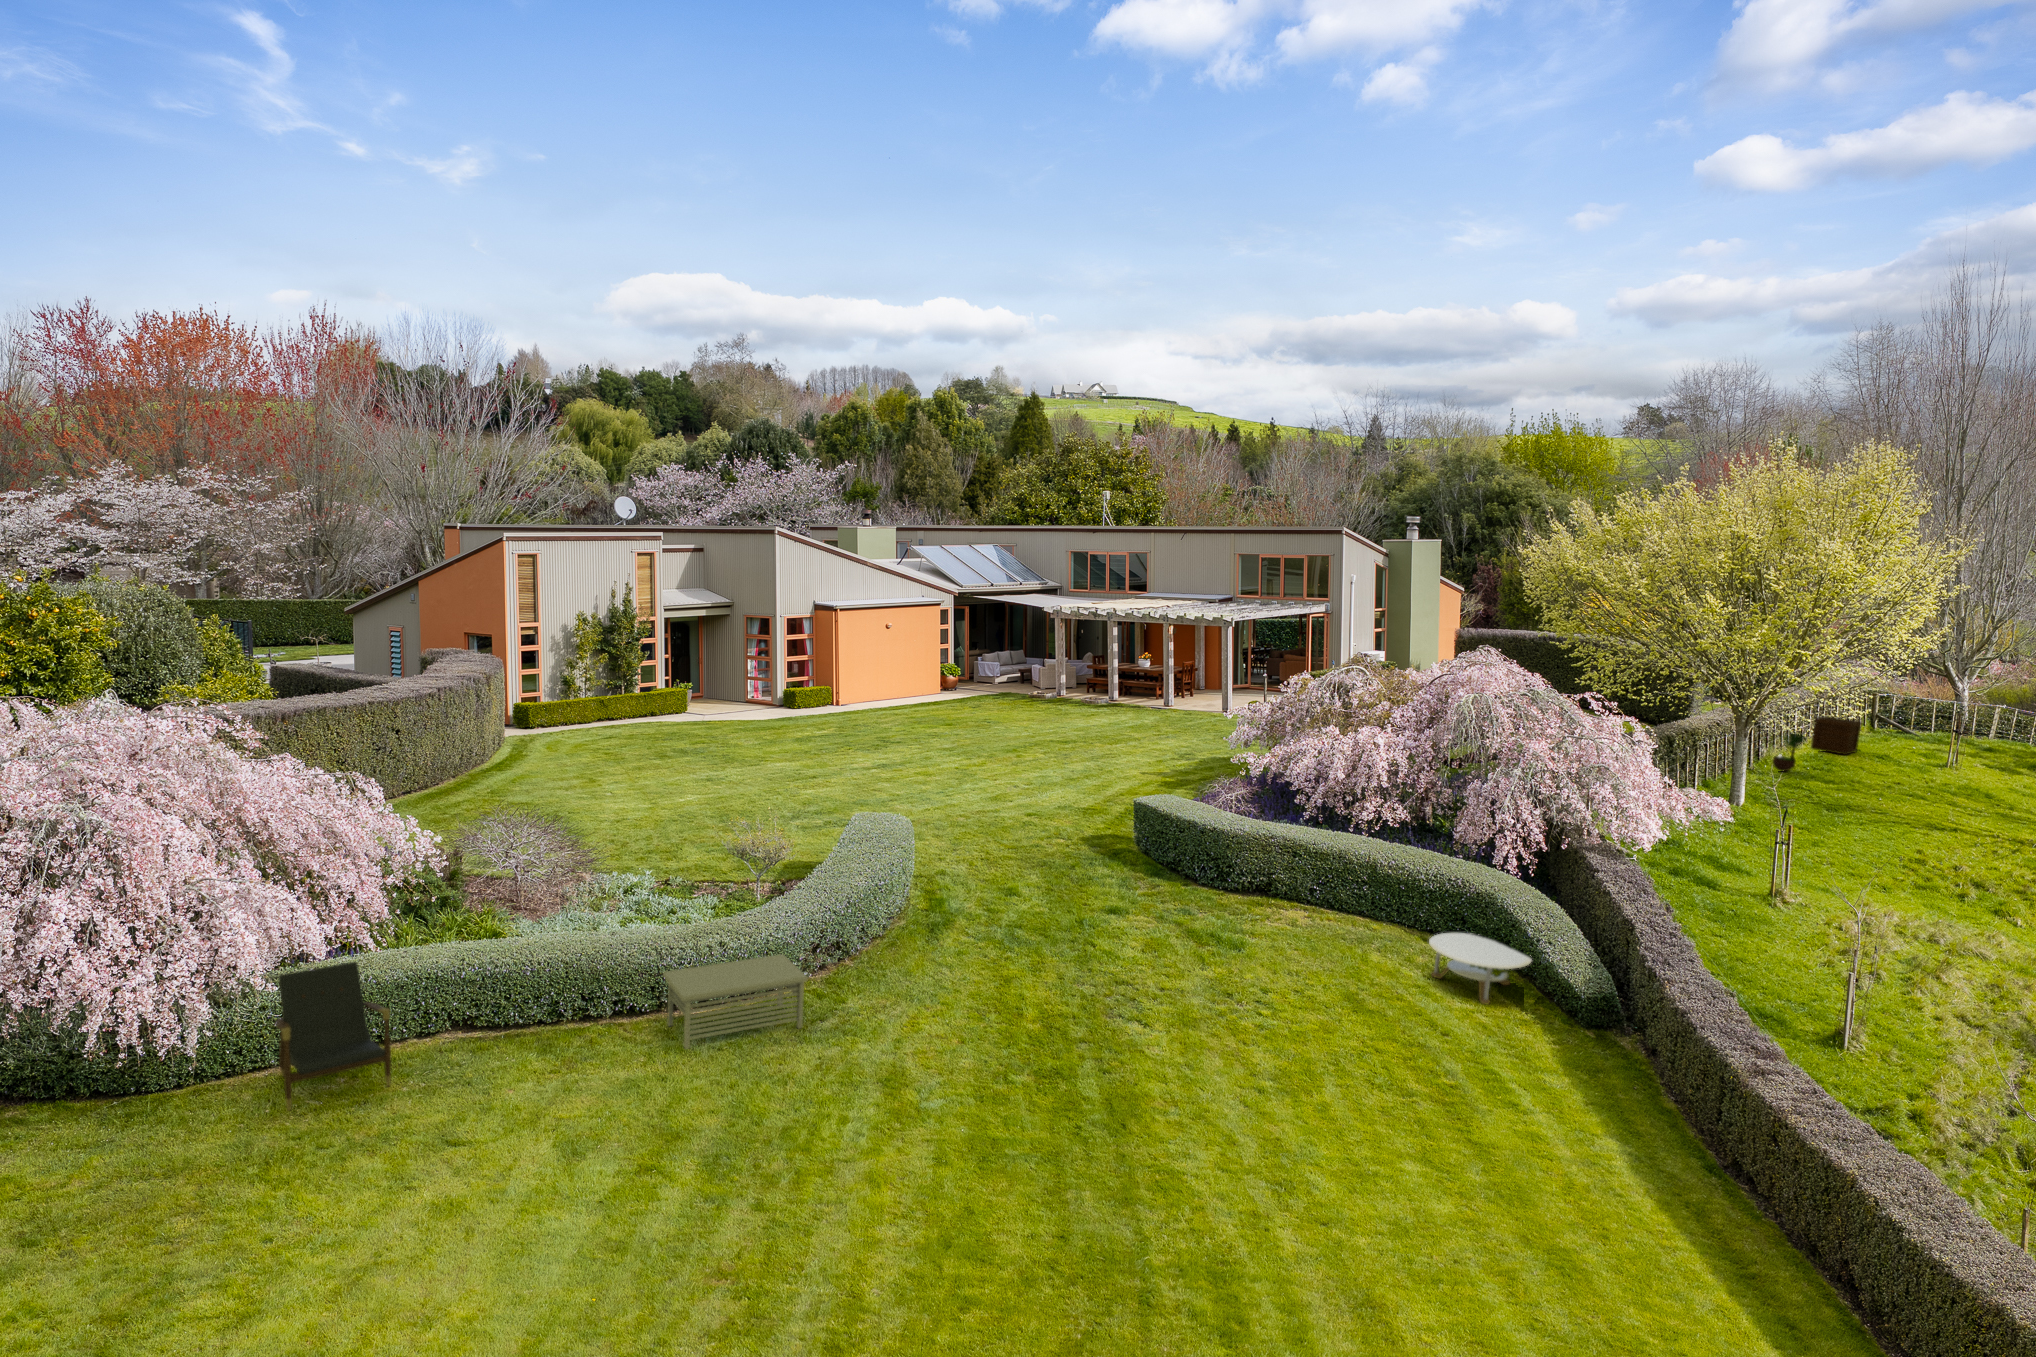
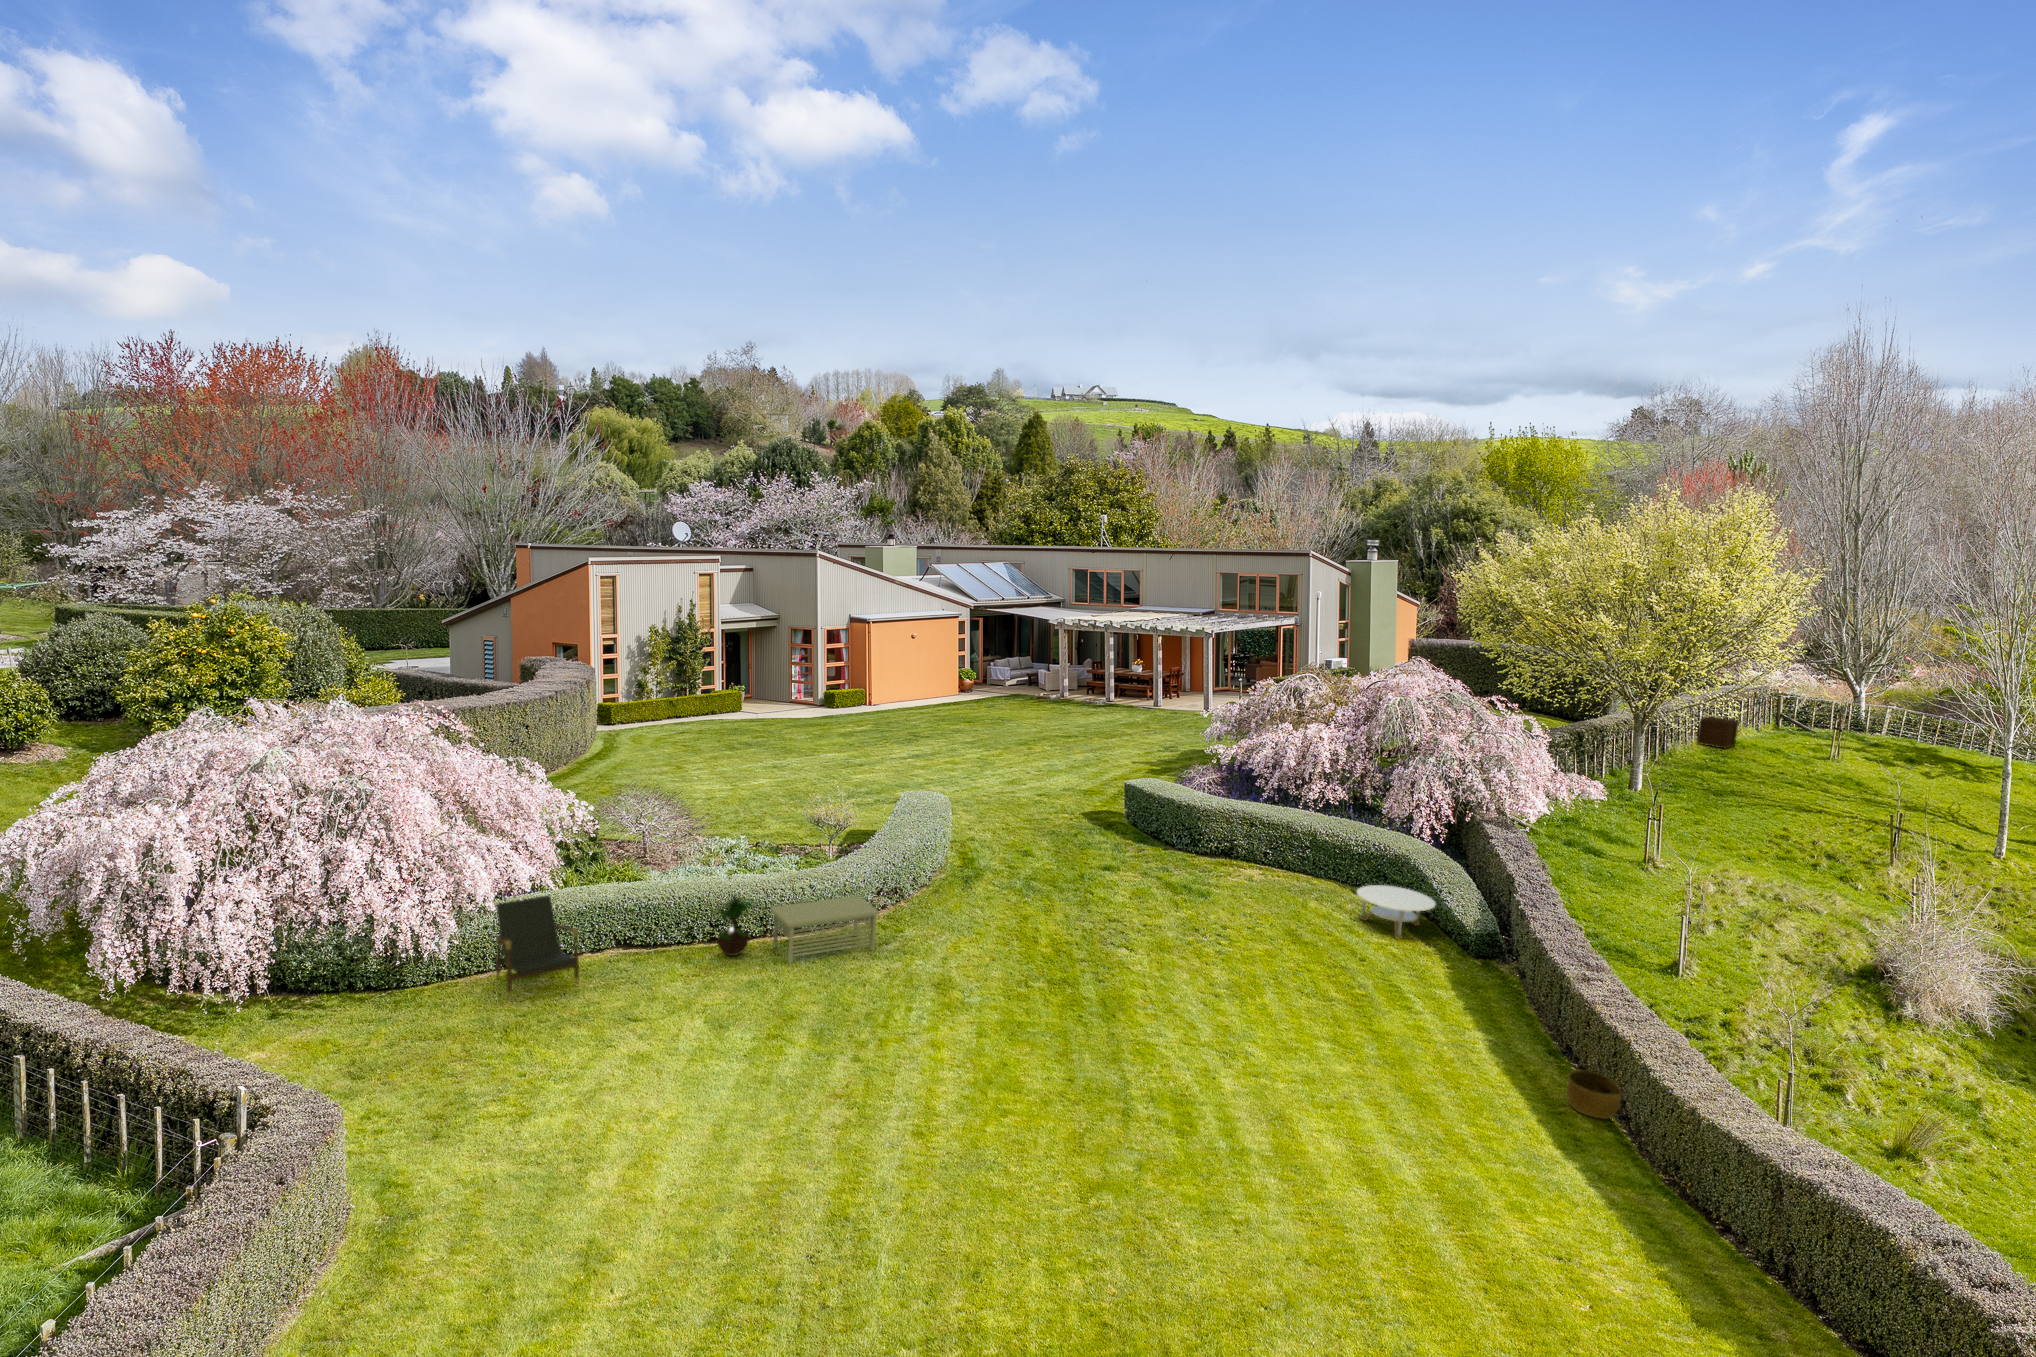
potted tree: present [1772,732,1805,771] -> present [717,896,752,956]
basket: none [1740,1202,1820,1272] -> present [1567,1071,1622,1119]

